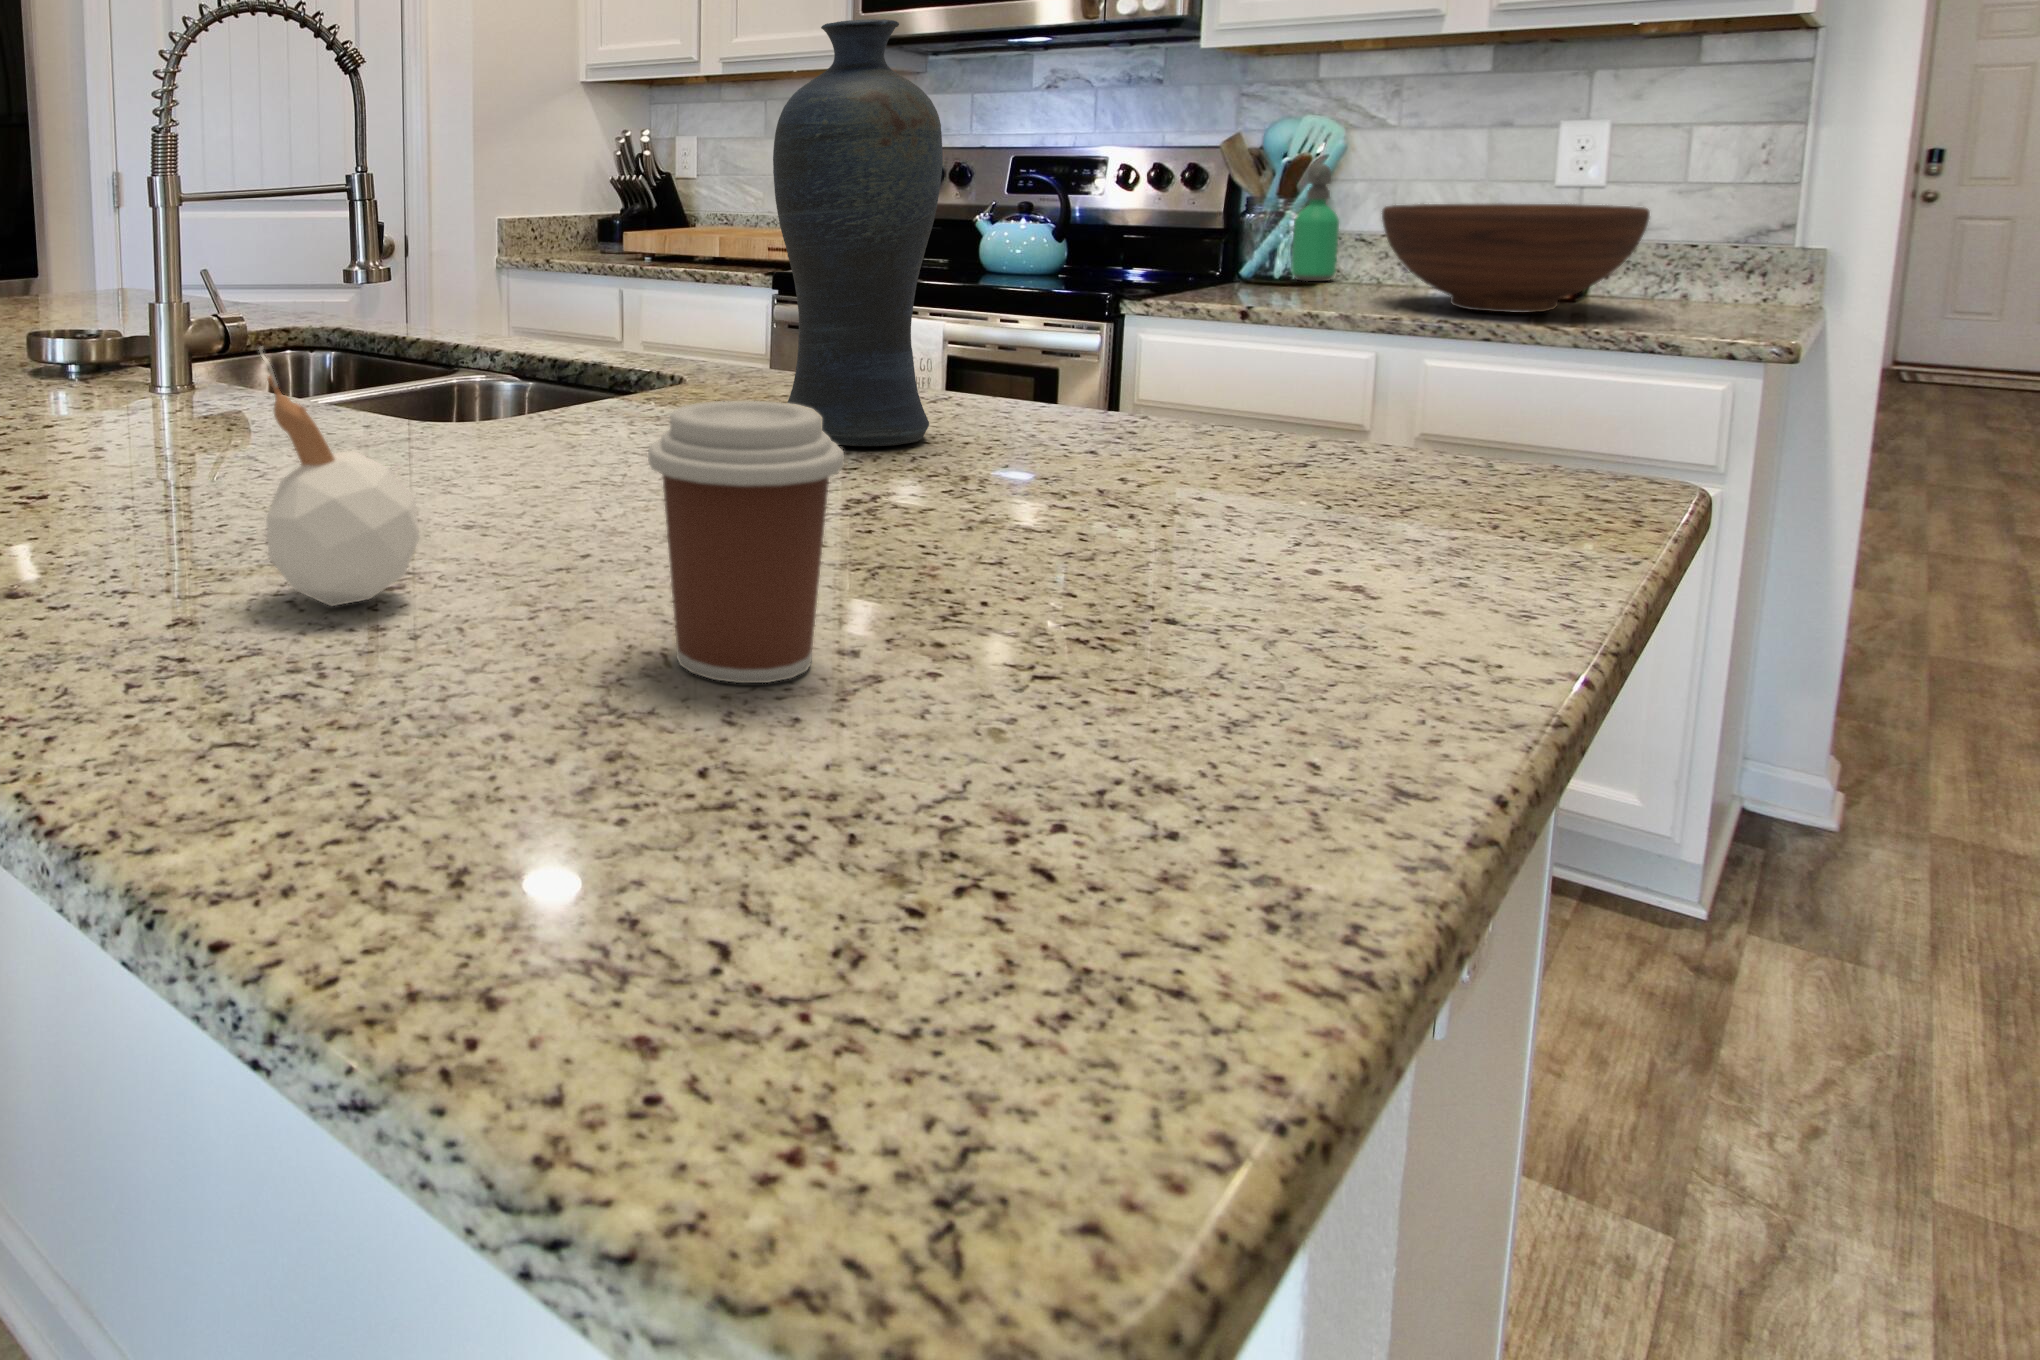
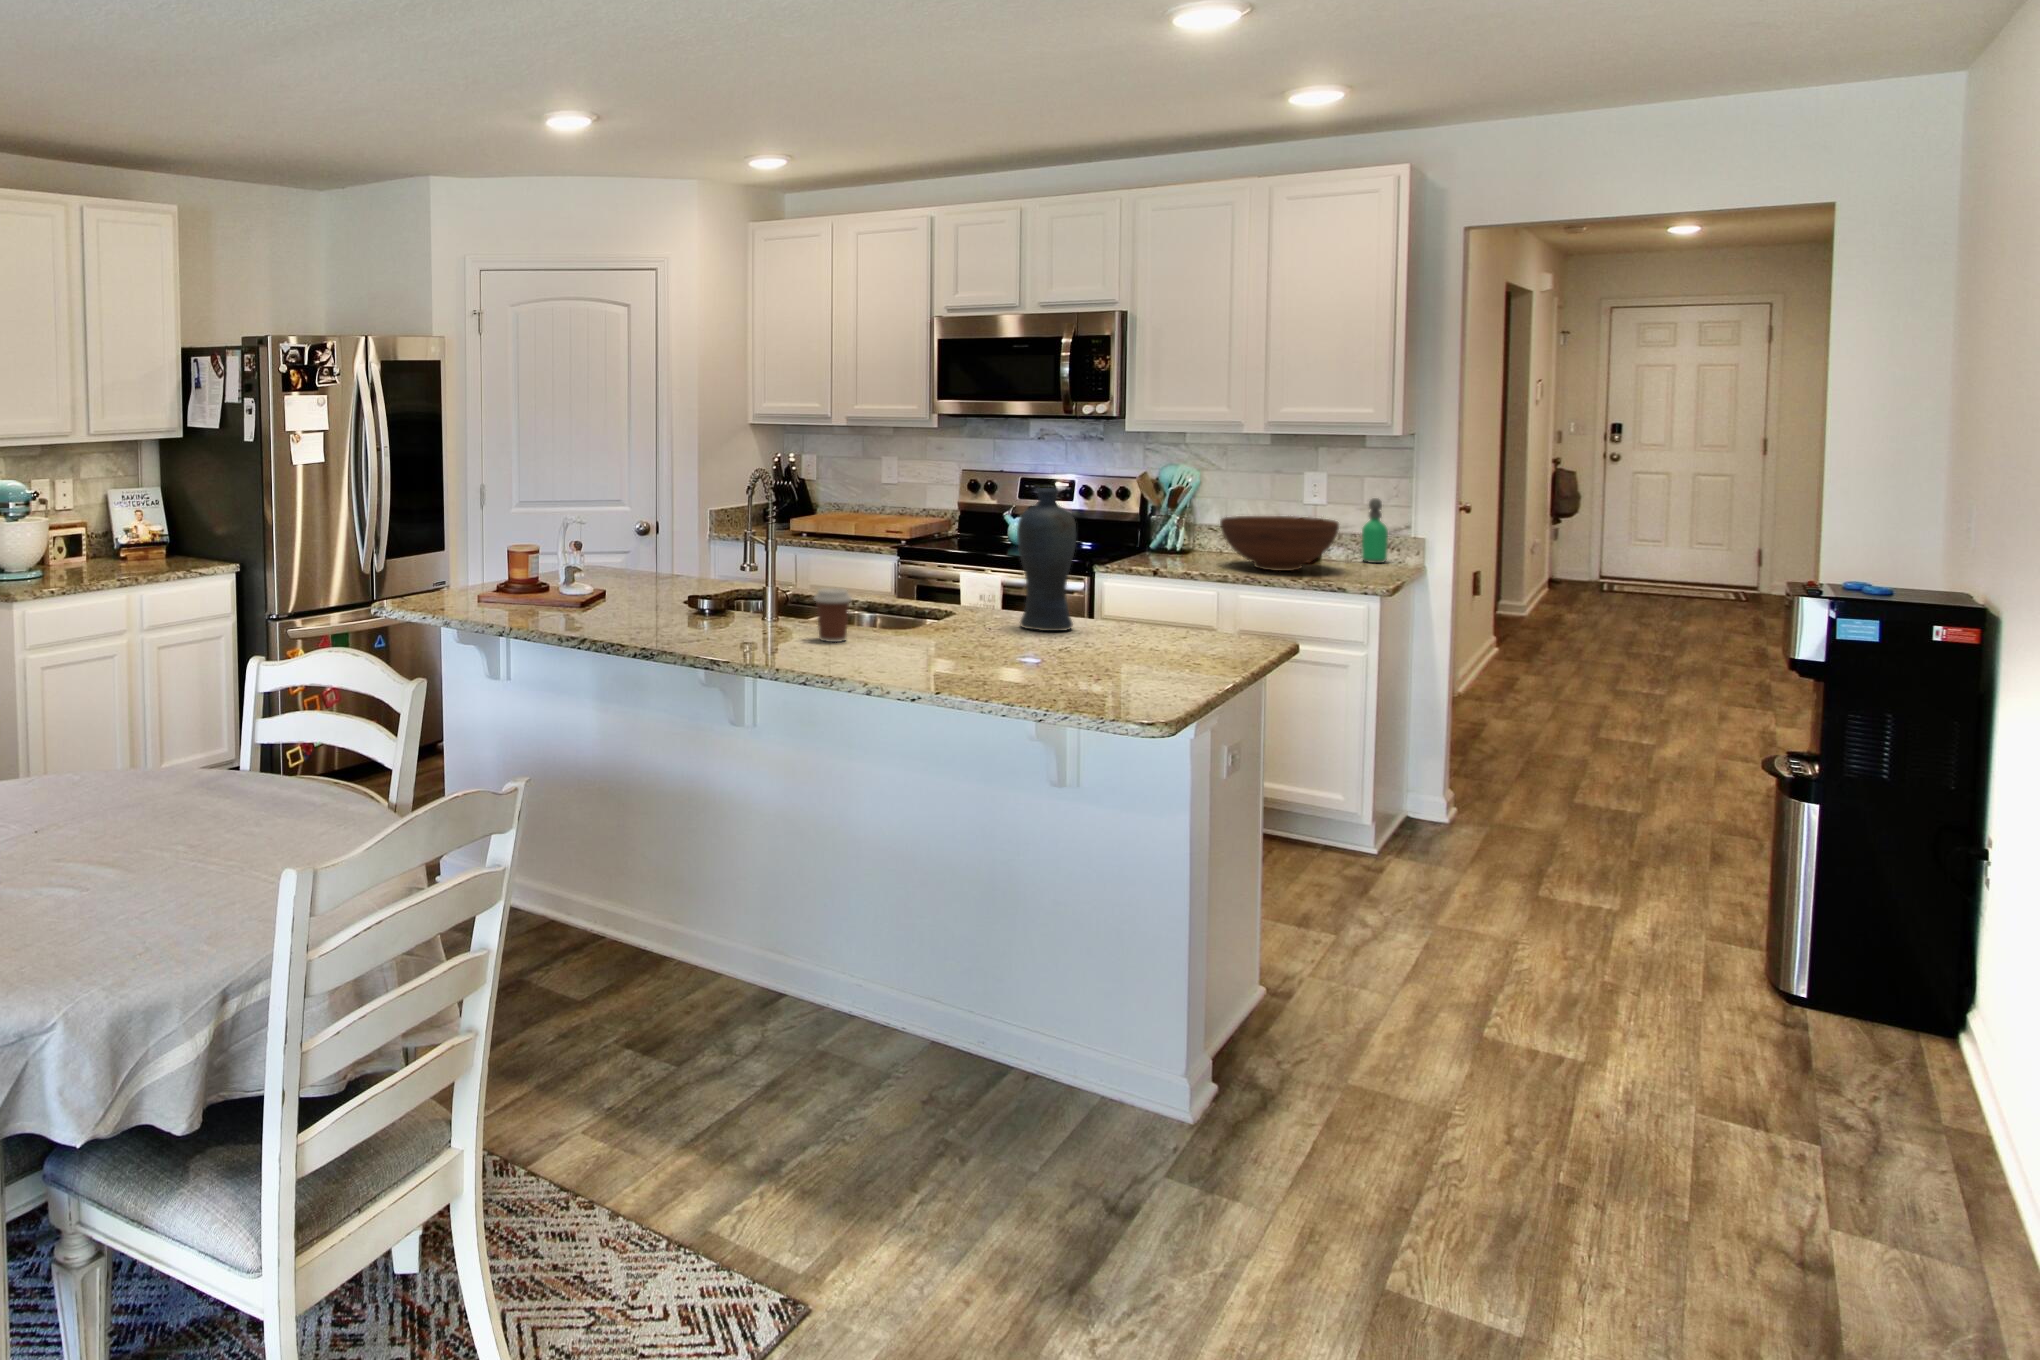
soap dispenser: present [1291,164,1339,281] -> present [1361,498,1388,563]
candle: present [259,347,420,606] -> none [948,603,989,669]
coffee cup: present [648,400,844,683] -> present [814,588,852,642]

